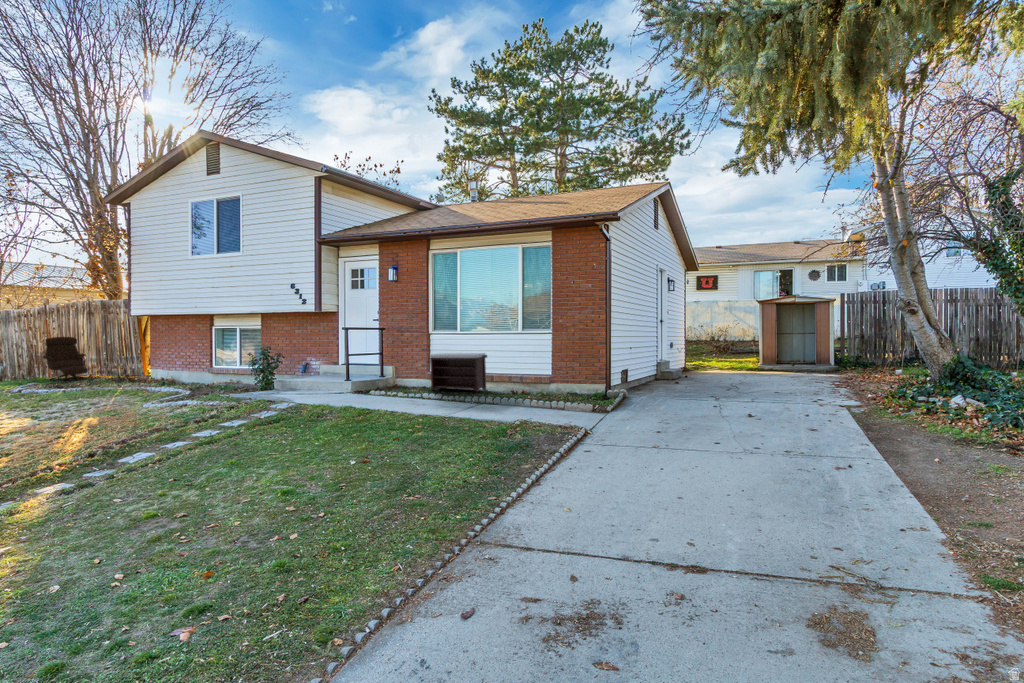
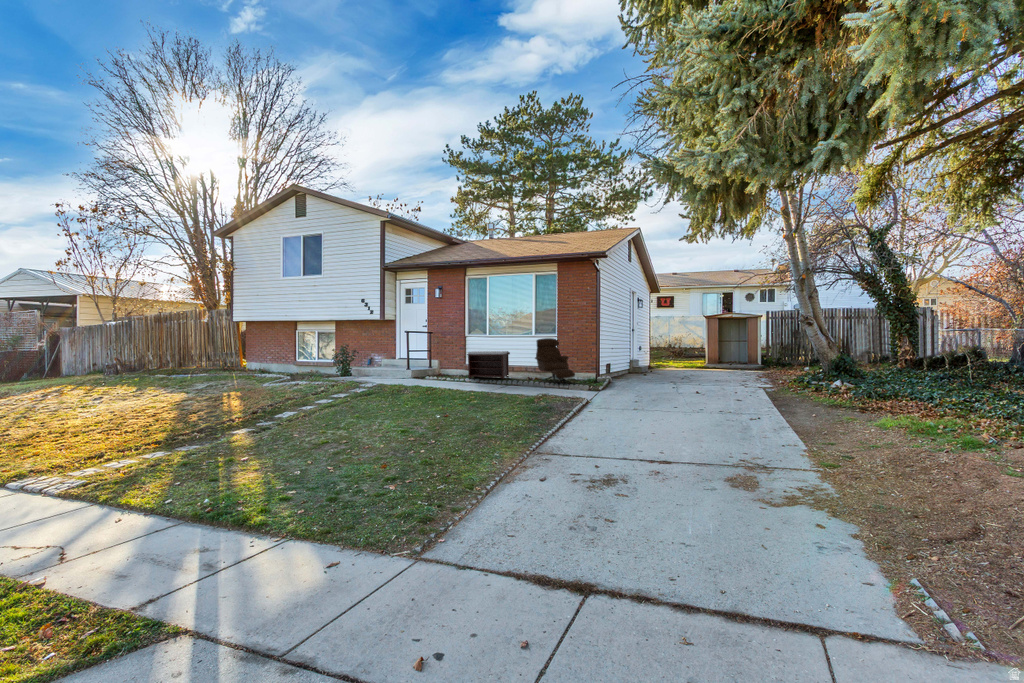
lounge chair: present [43,337,88,381] -> present [535,338,575,384]

